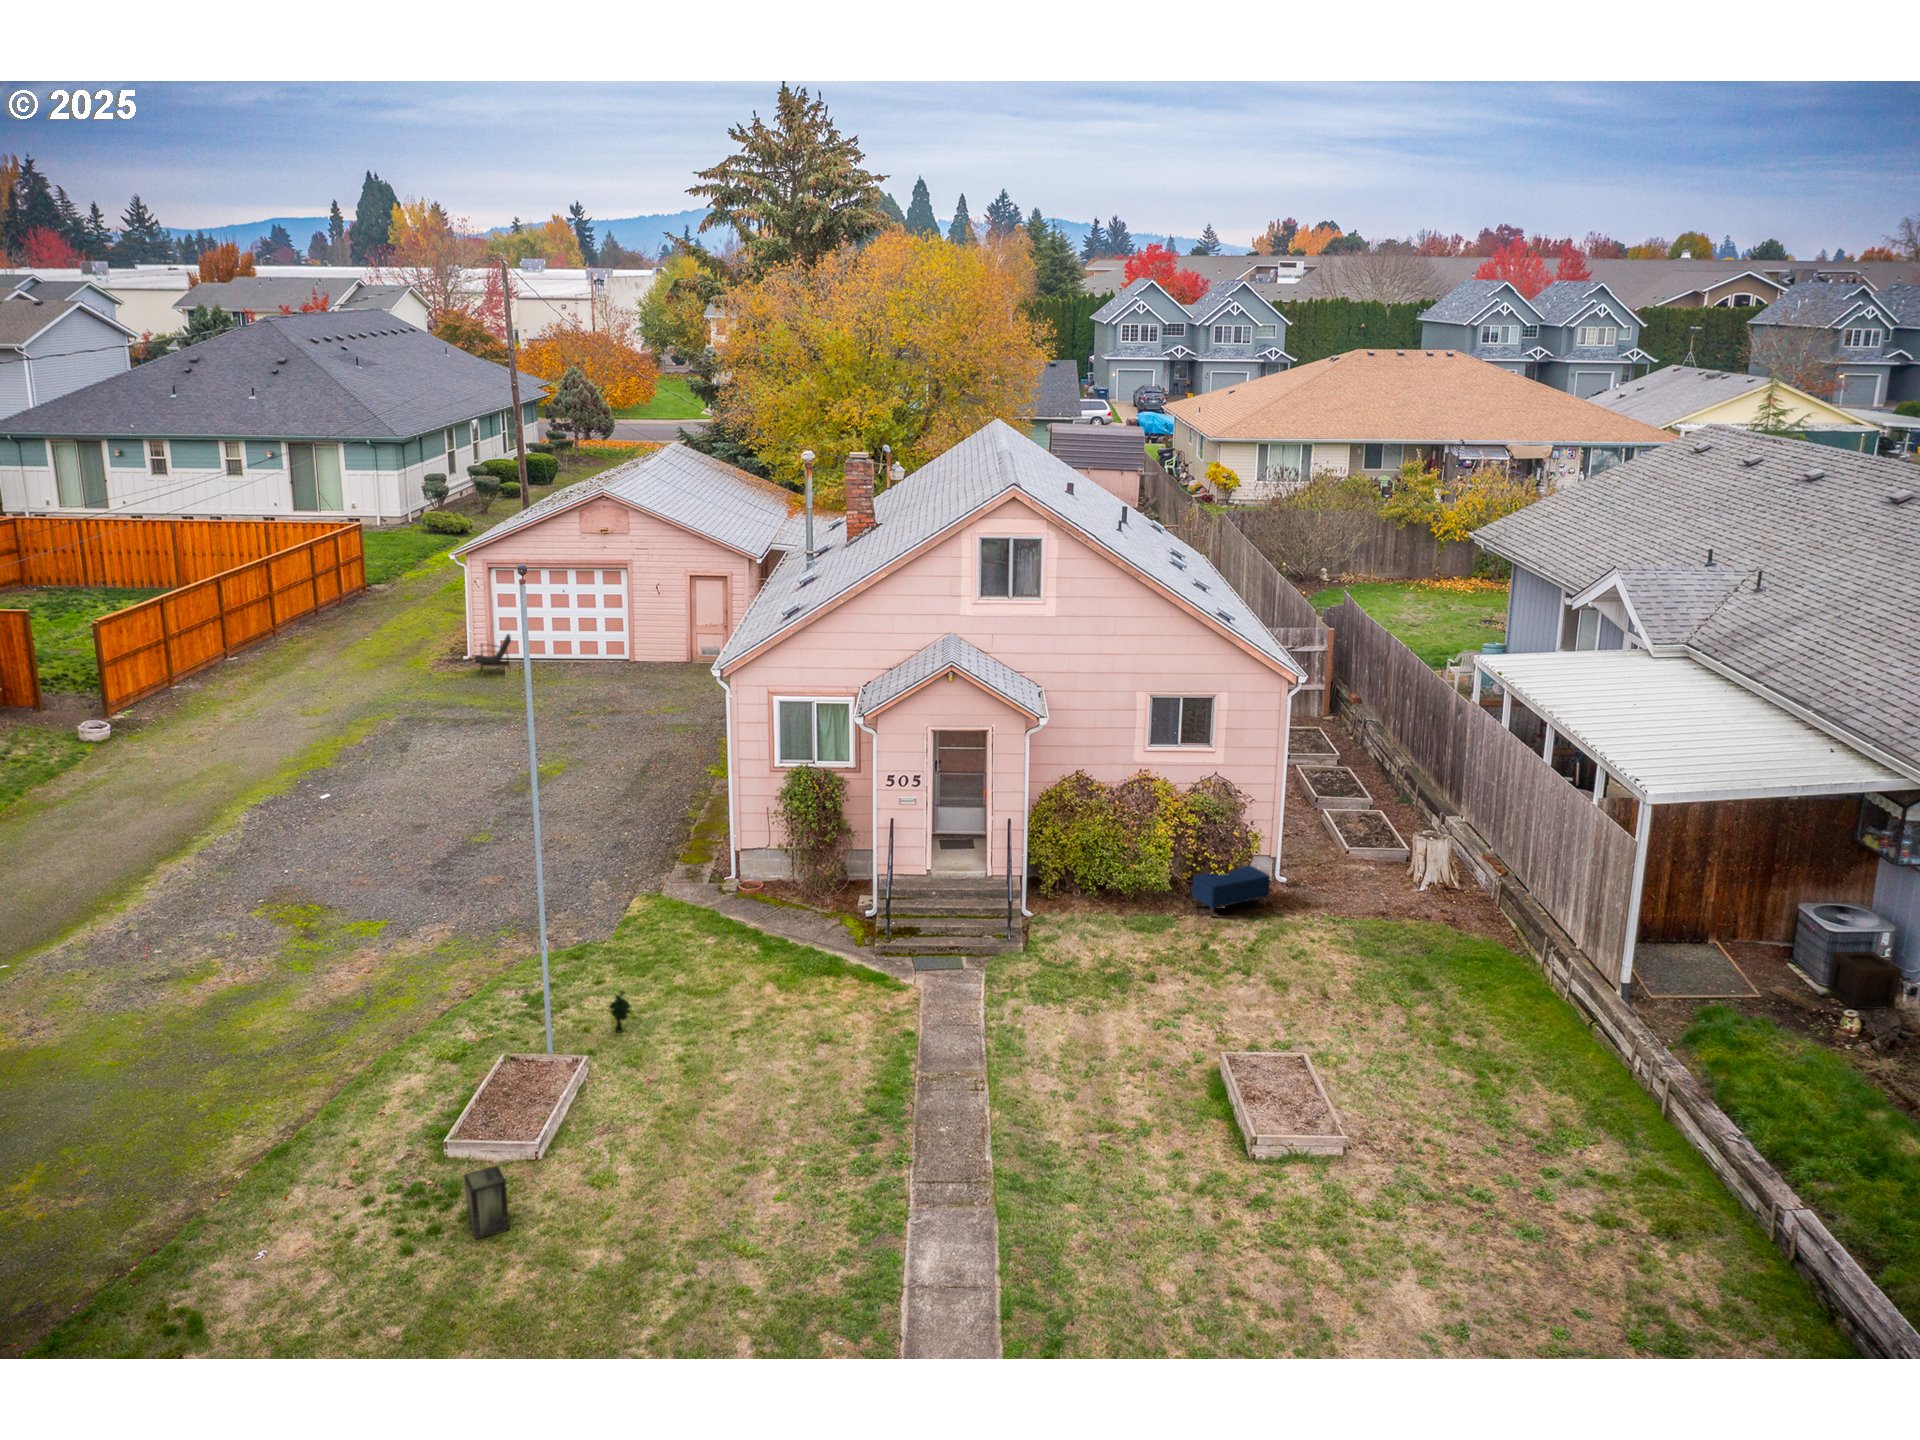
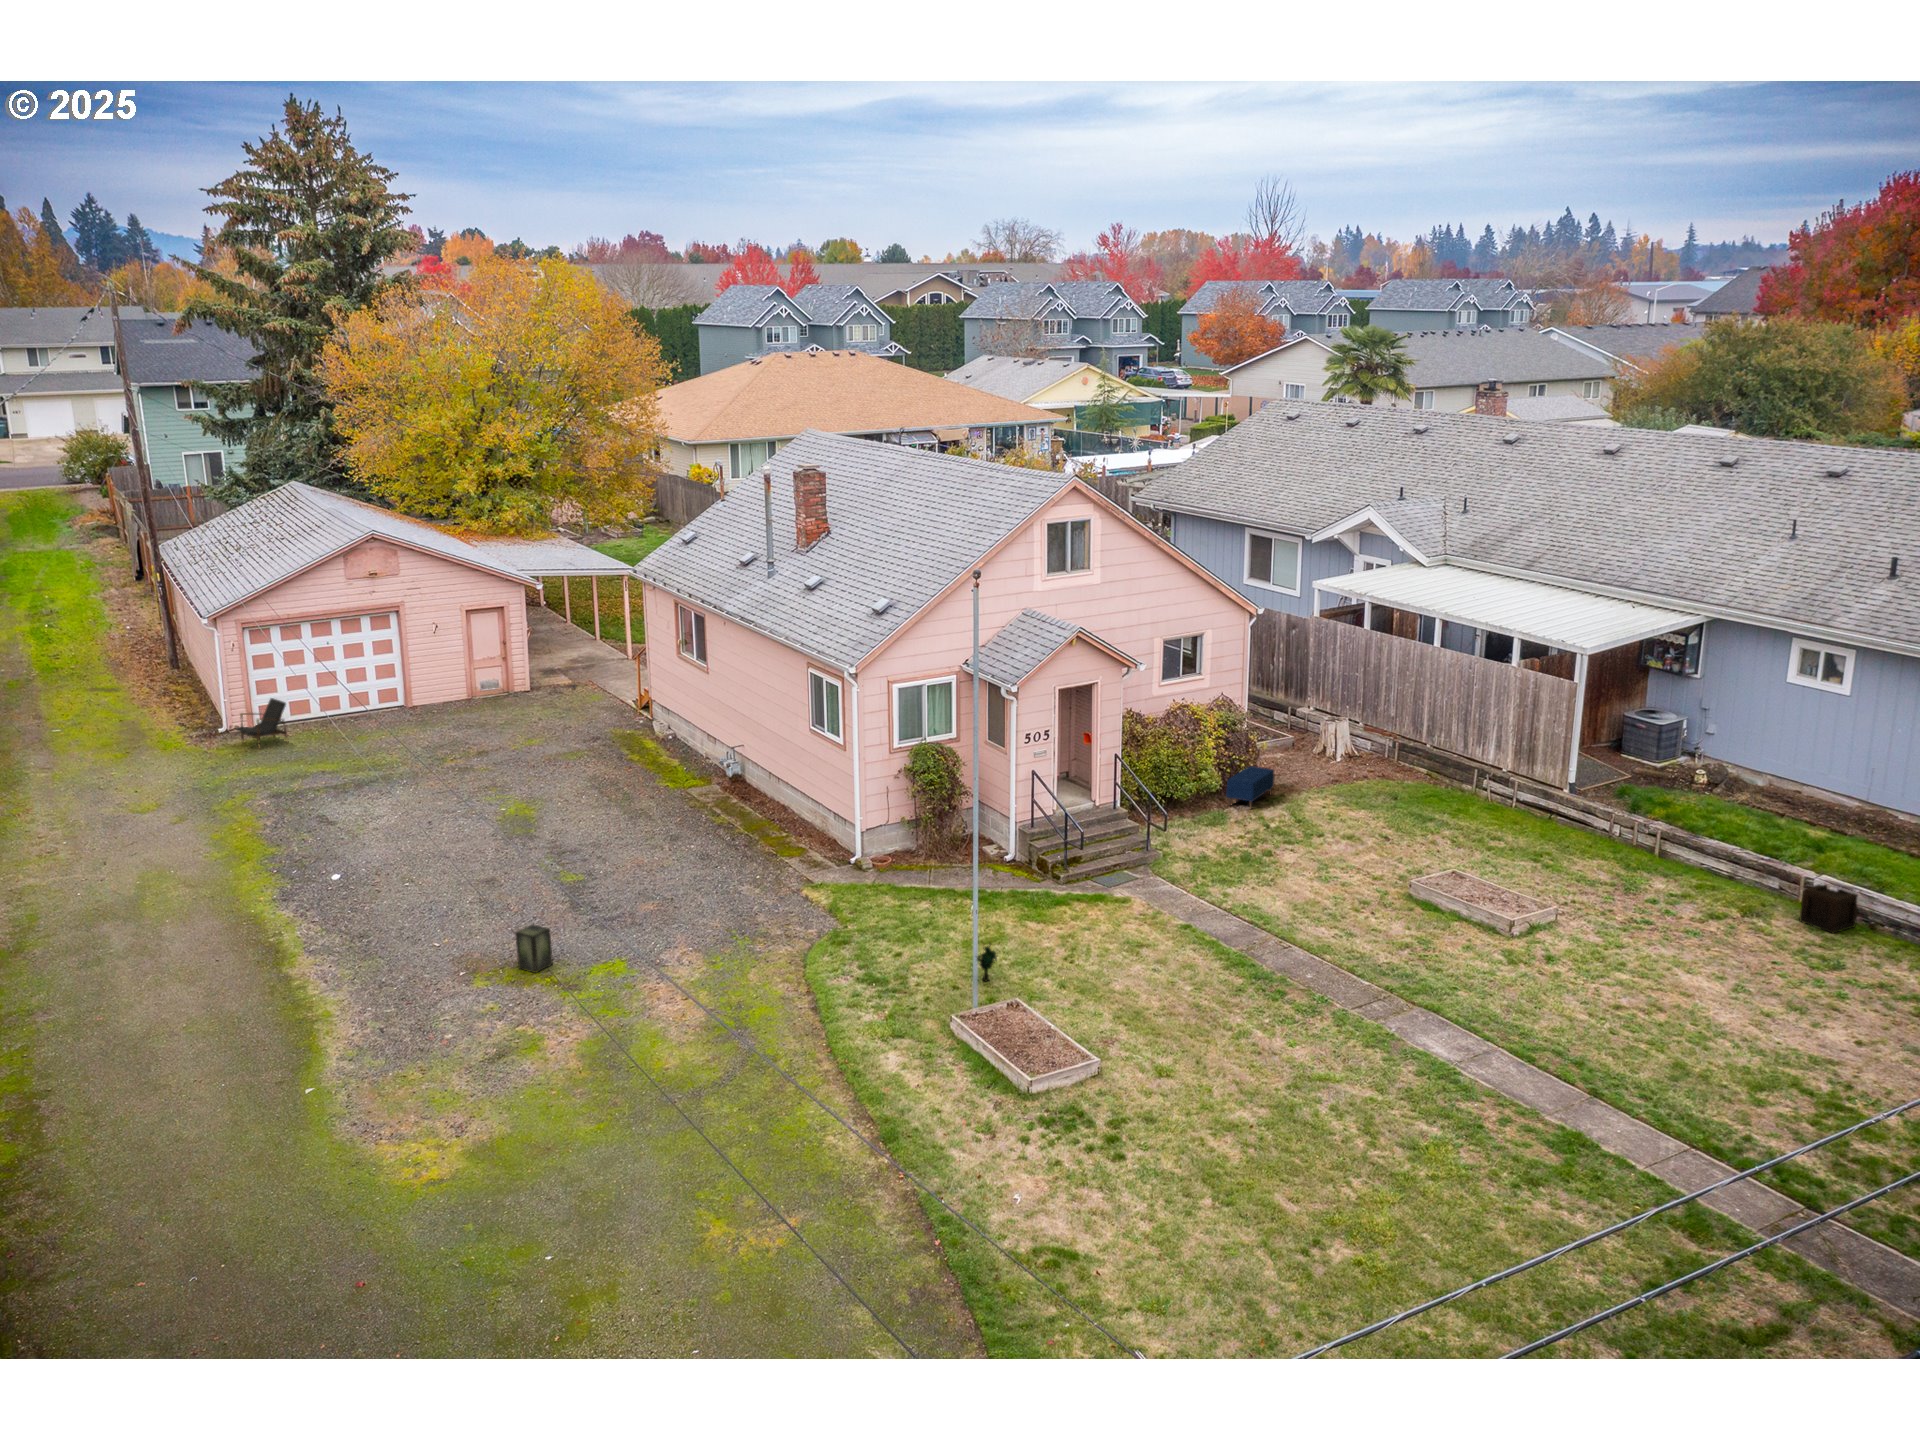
wooden crate: present [1827,951,1902,1009] -> present [1800,885,1858,933]
storage box: present [464,1166,510,1239] -> present [516,925,553,973]

